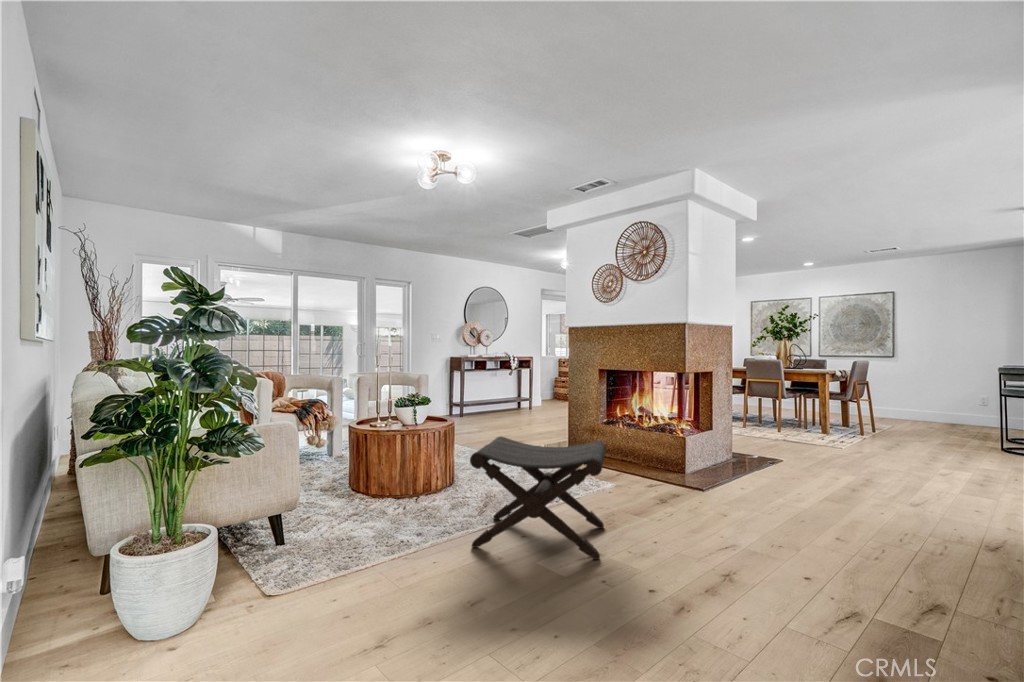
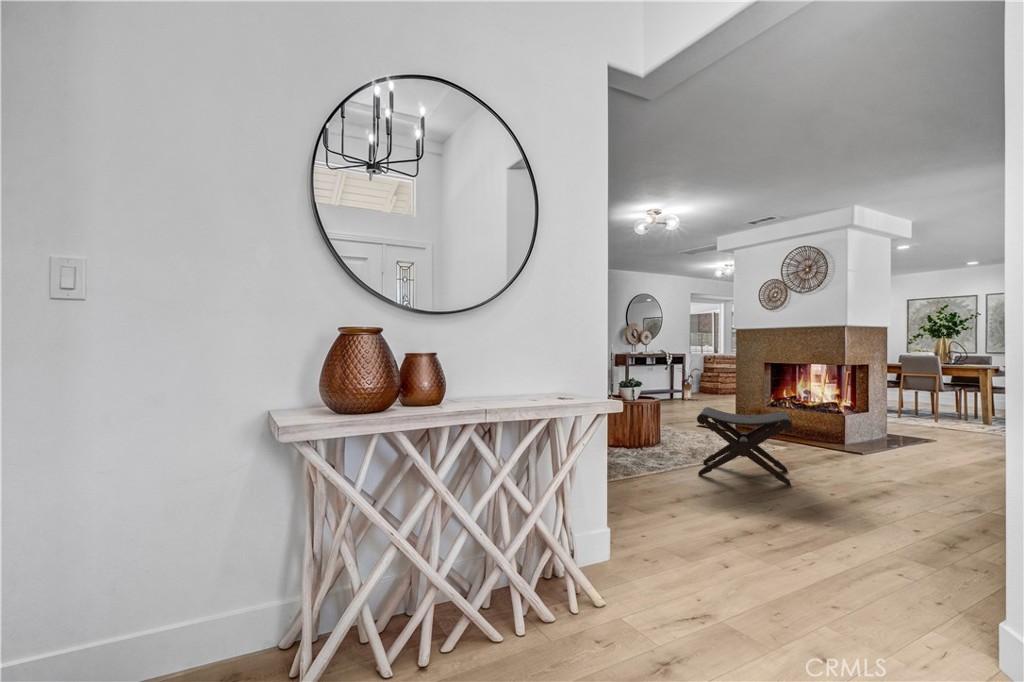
house plant: none [519,365,547,411] -> present [682,369,699,399]

